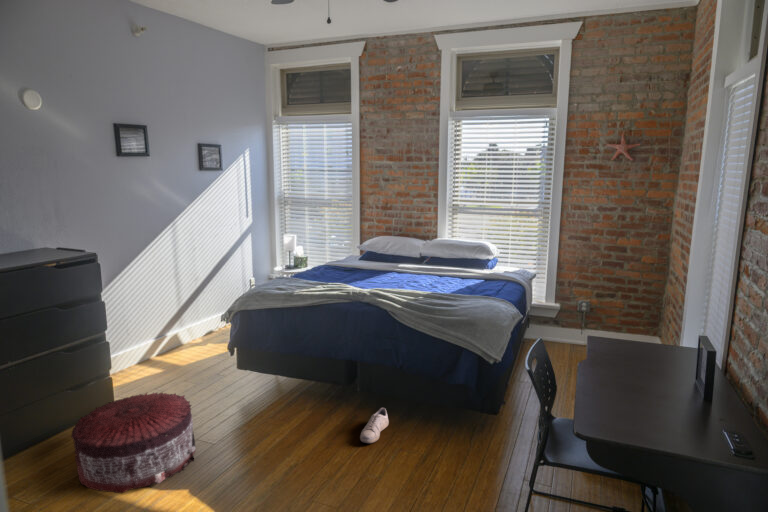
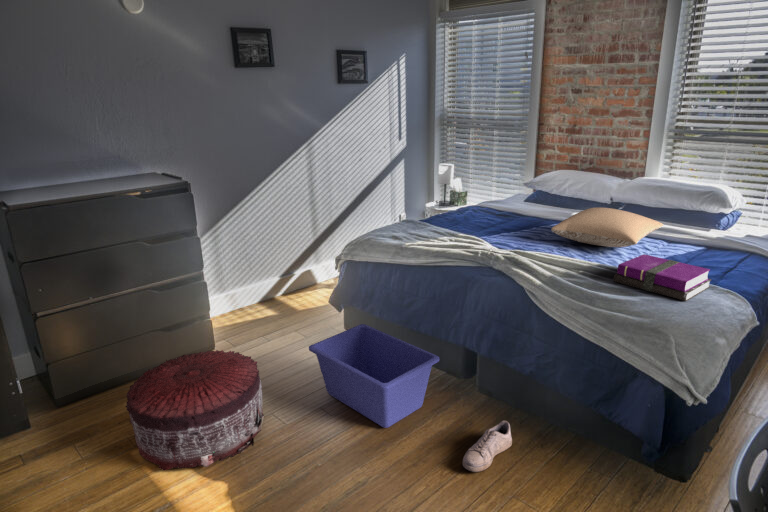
pillow: none [392,258,459,283] -> present [551,208,663,247]
notebook: none [441,284,494,307] -> present [614,254,711,301]
storage bin: none [223,360,329,431] -> present [309,324,440,428]

